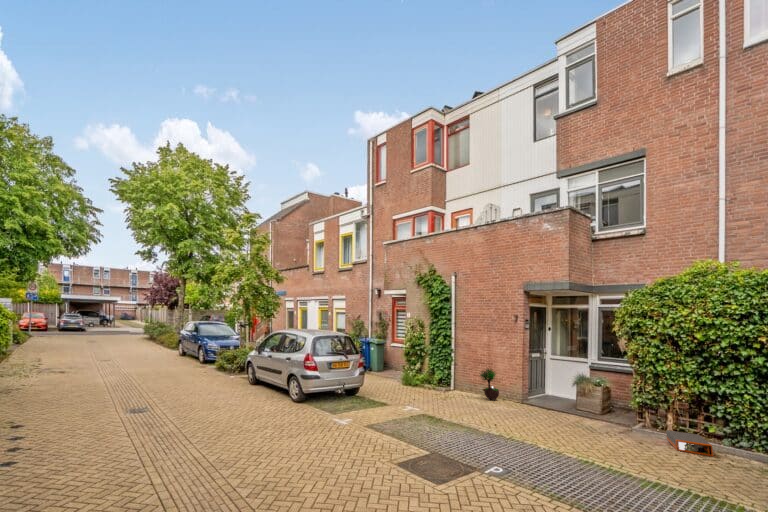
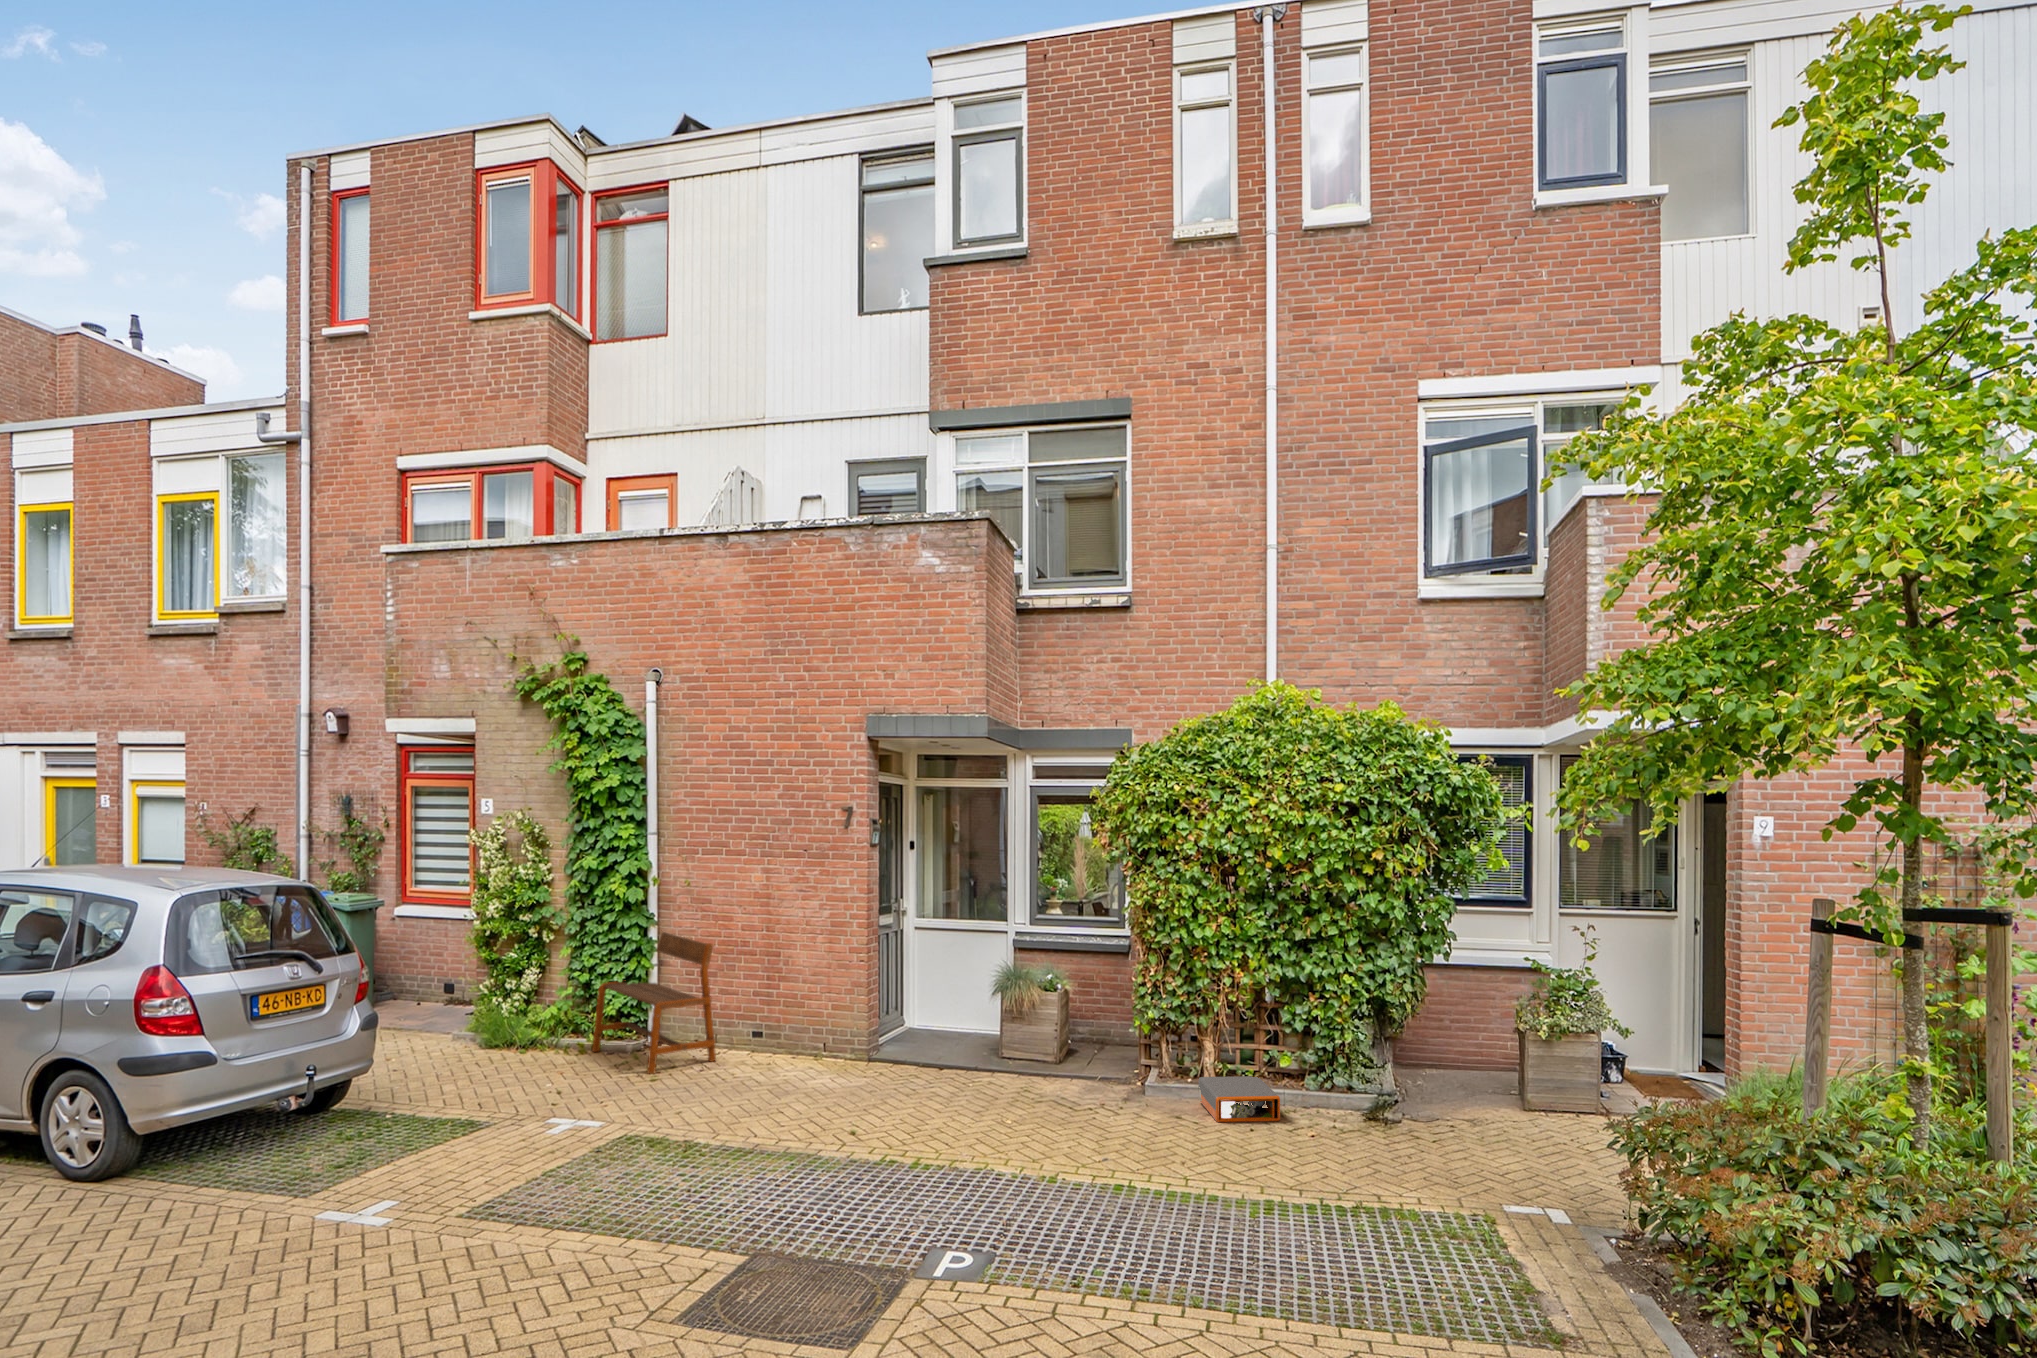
bench: none [435,353,471,398] -> present [592,932,716,1074]
potted tree: present [480,369,499,400] -> none [742,962,801,1062]

